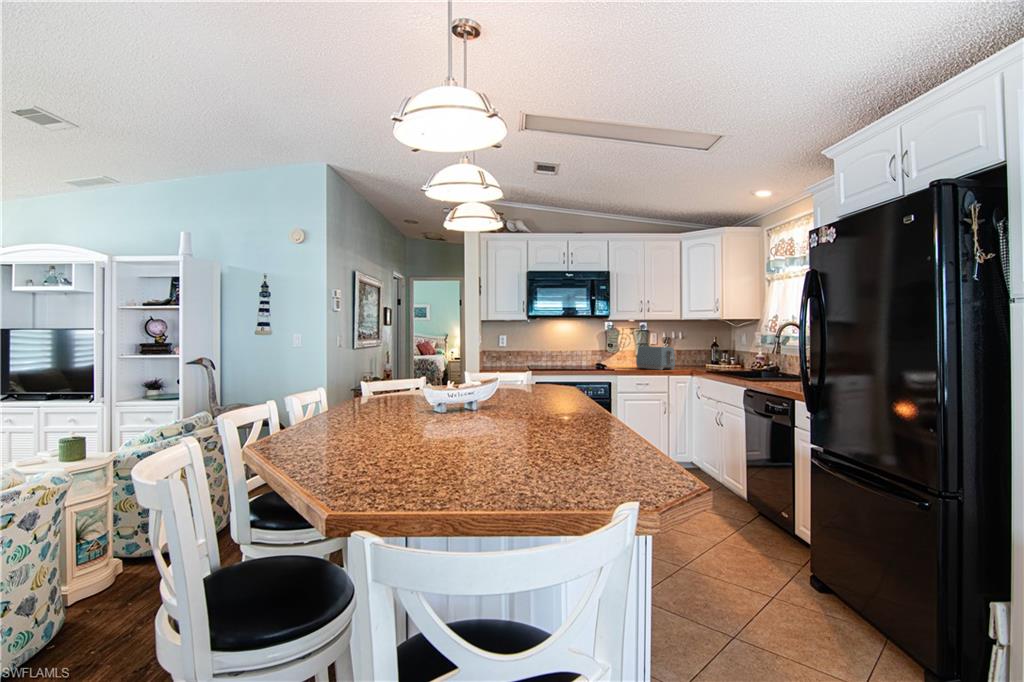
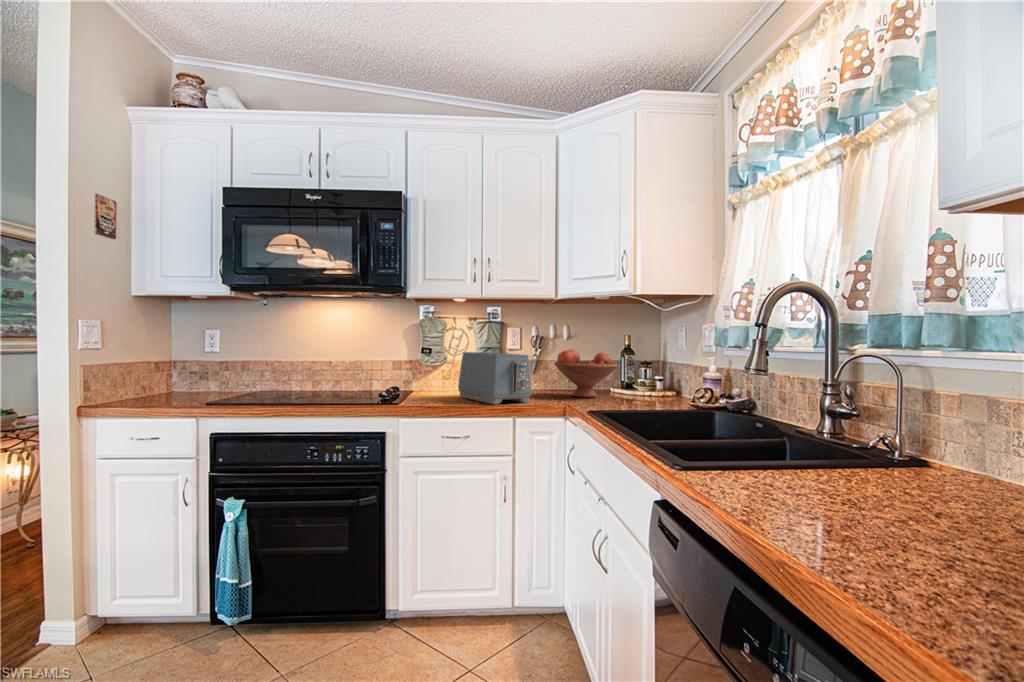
fruit bowl: none [679,345,712,368] -> present [554,350,618,398]

